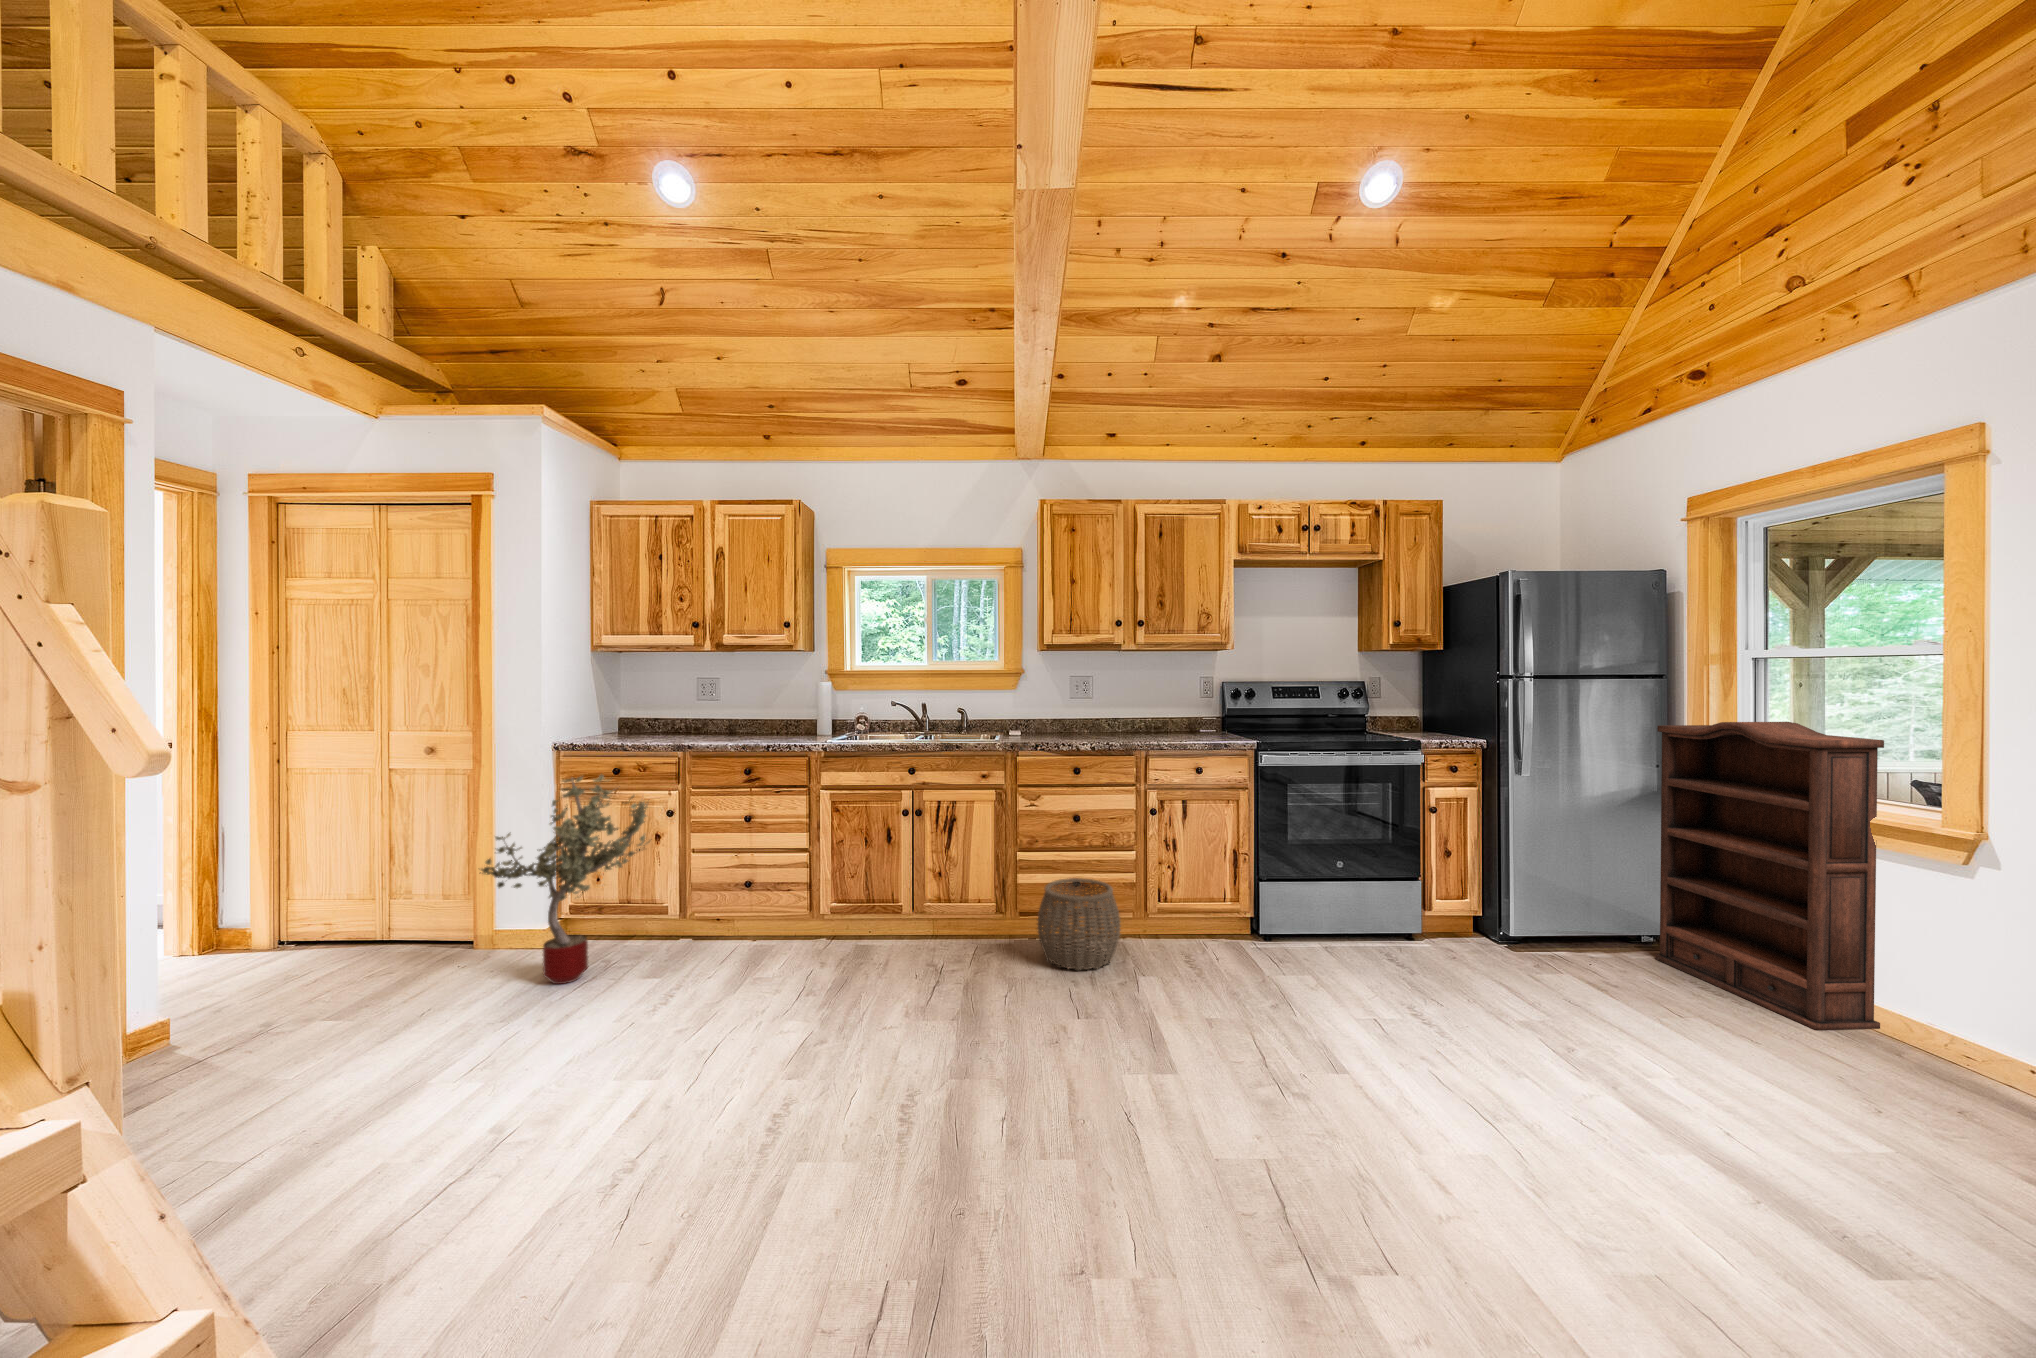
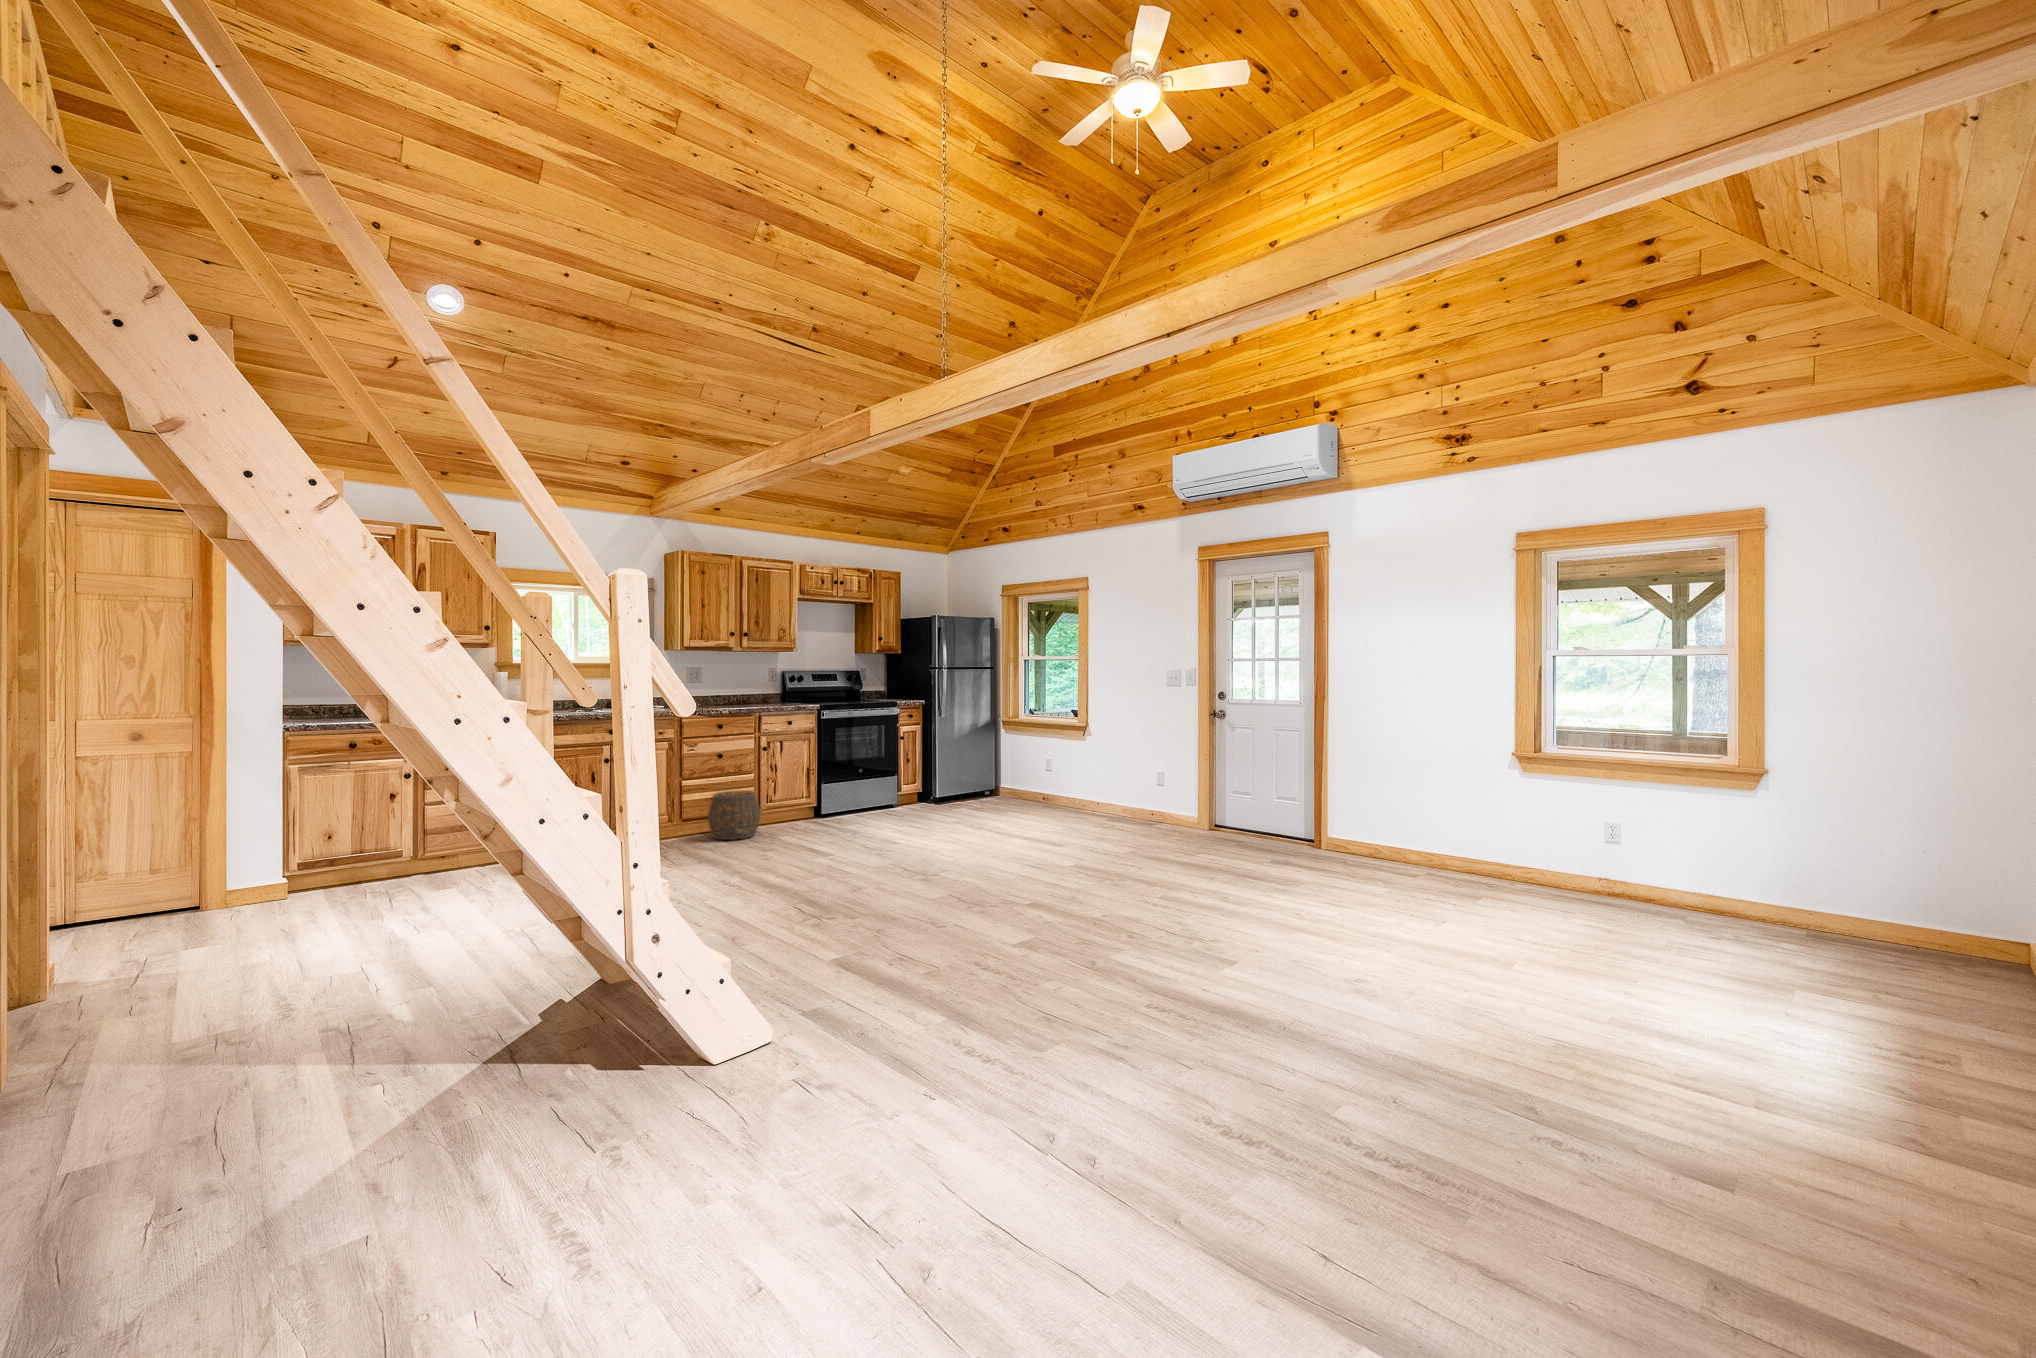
bookshelf: present [1655,722,1884,1030] -> none [993,687,1062,808]
potted tree: present [480,775,650,984] -> none [285,741,447,901]

